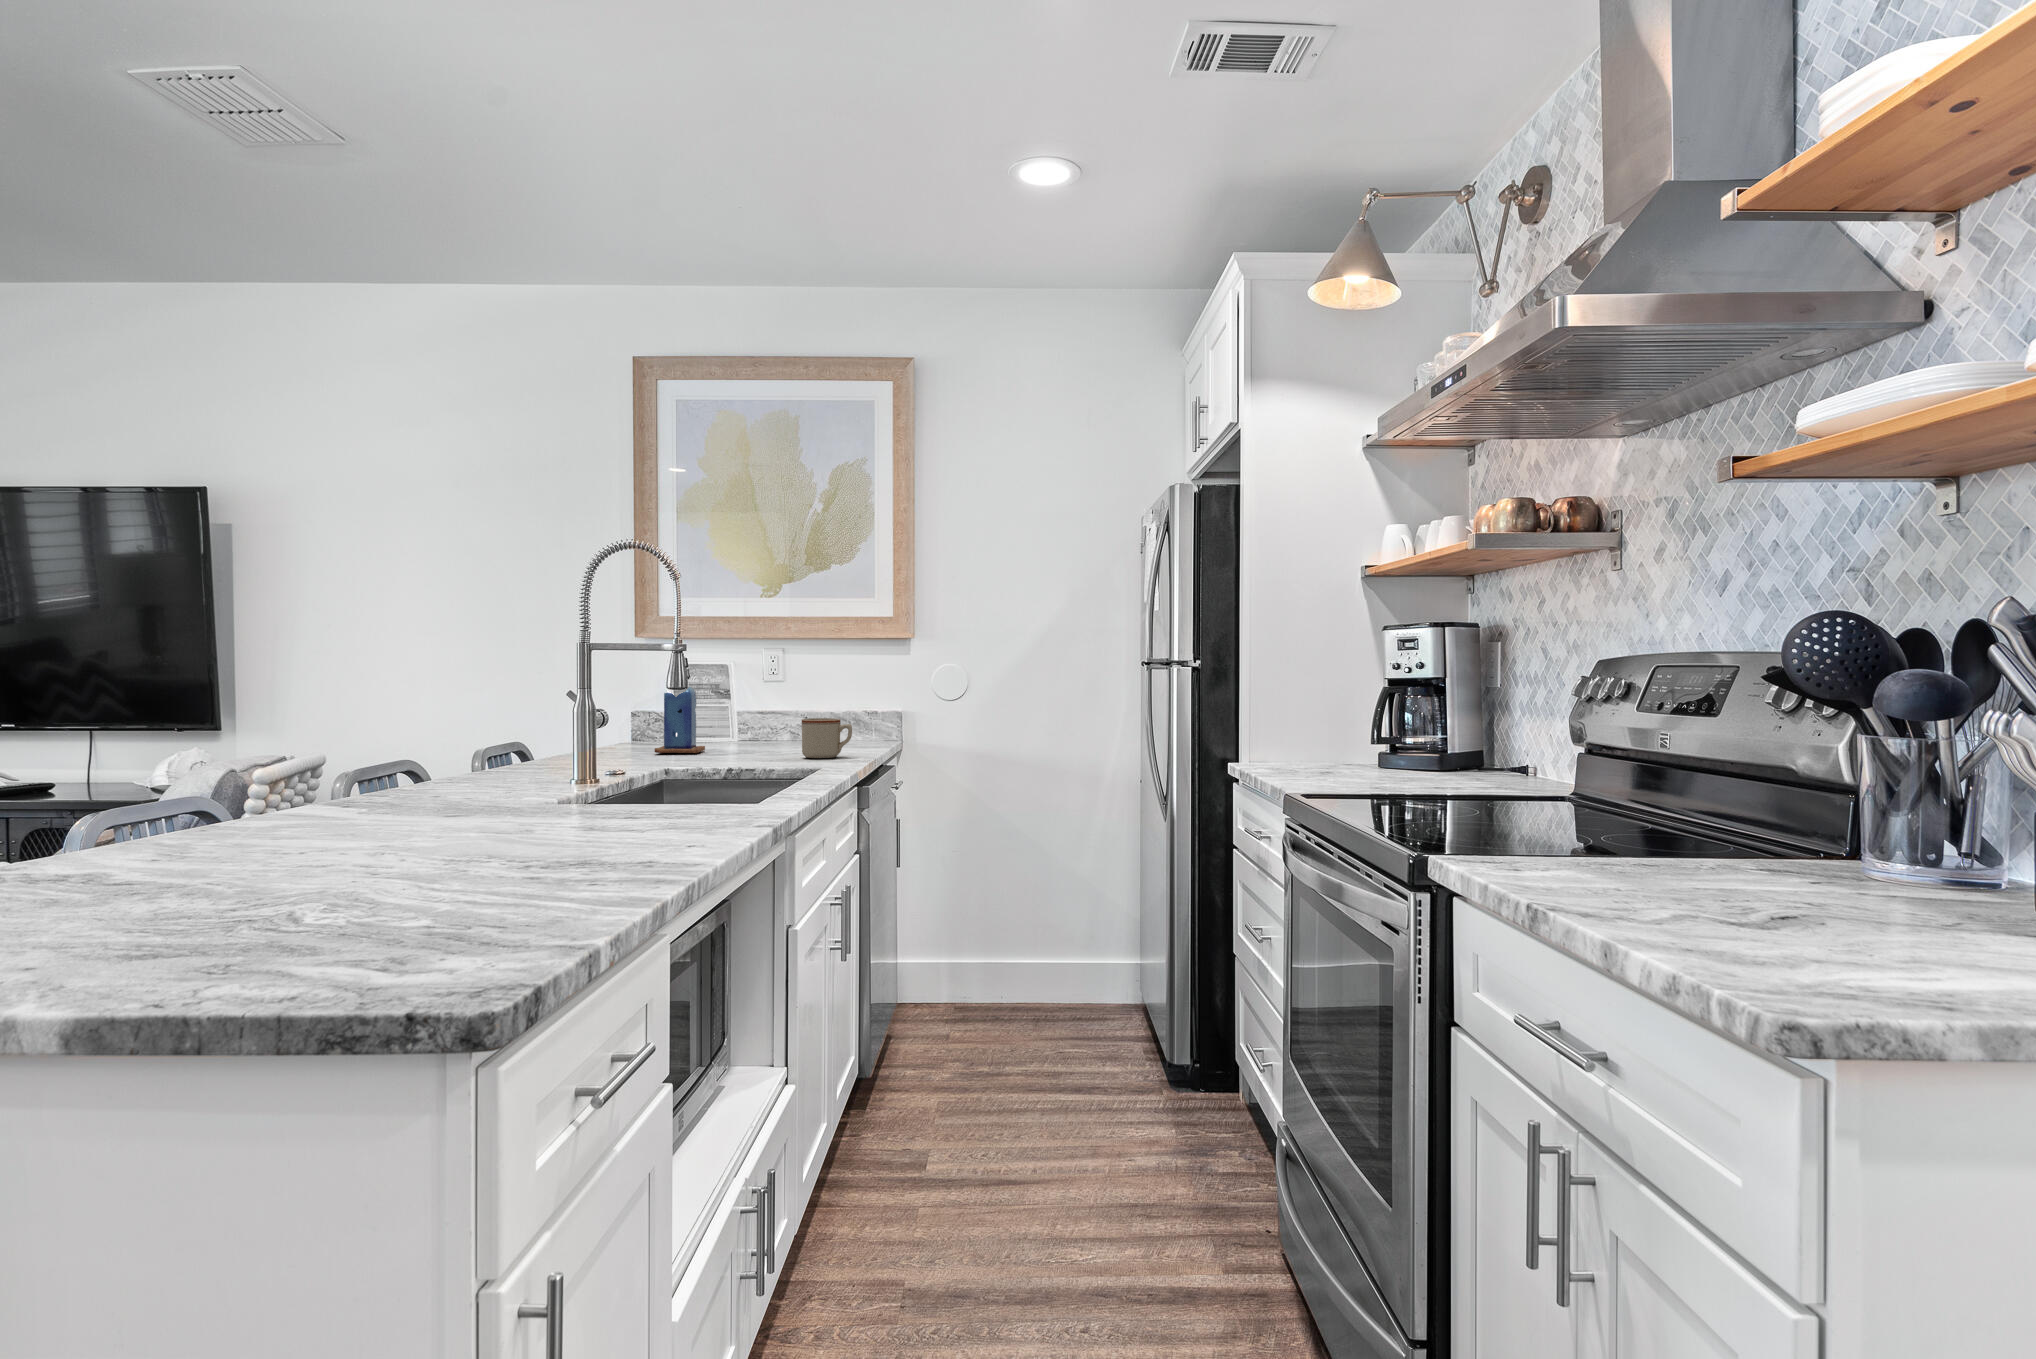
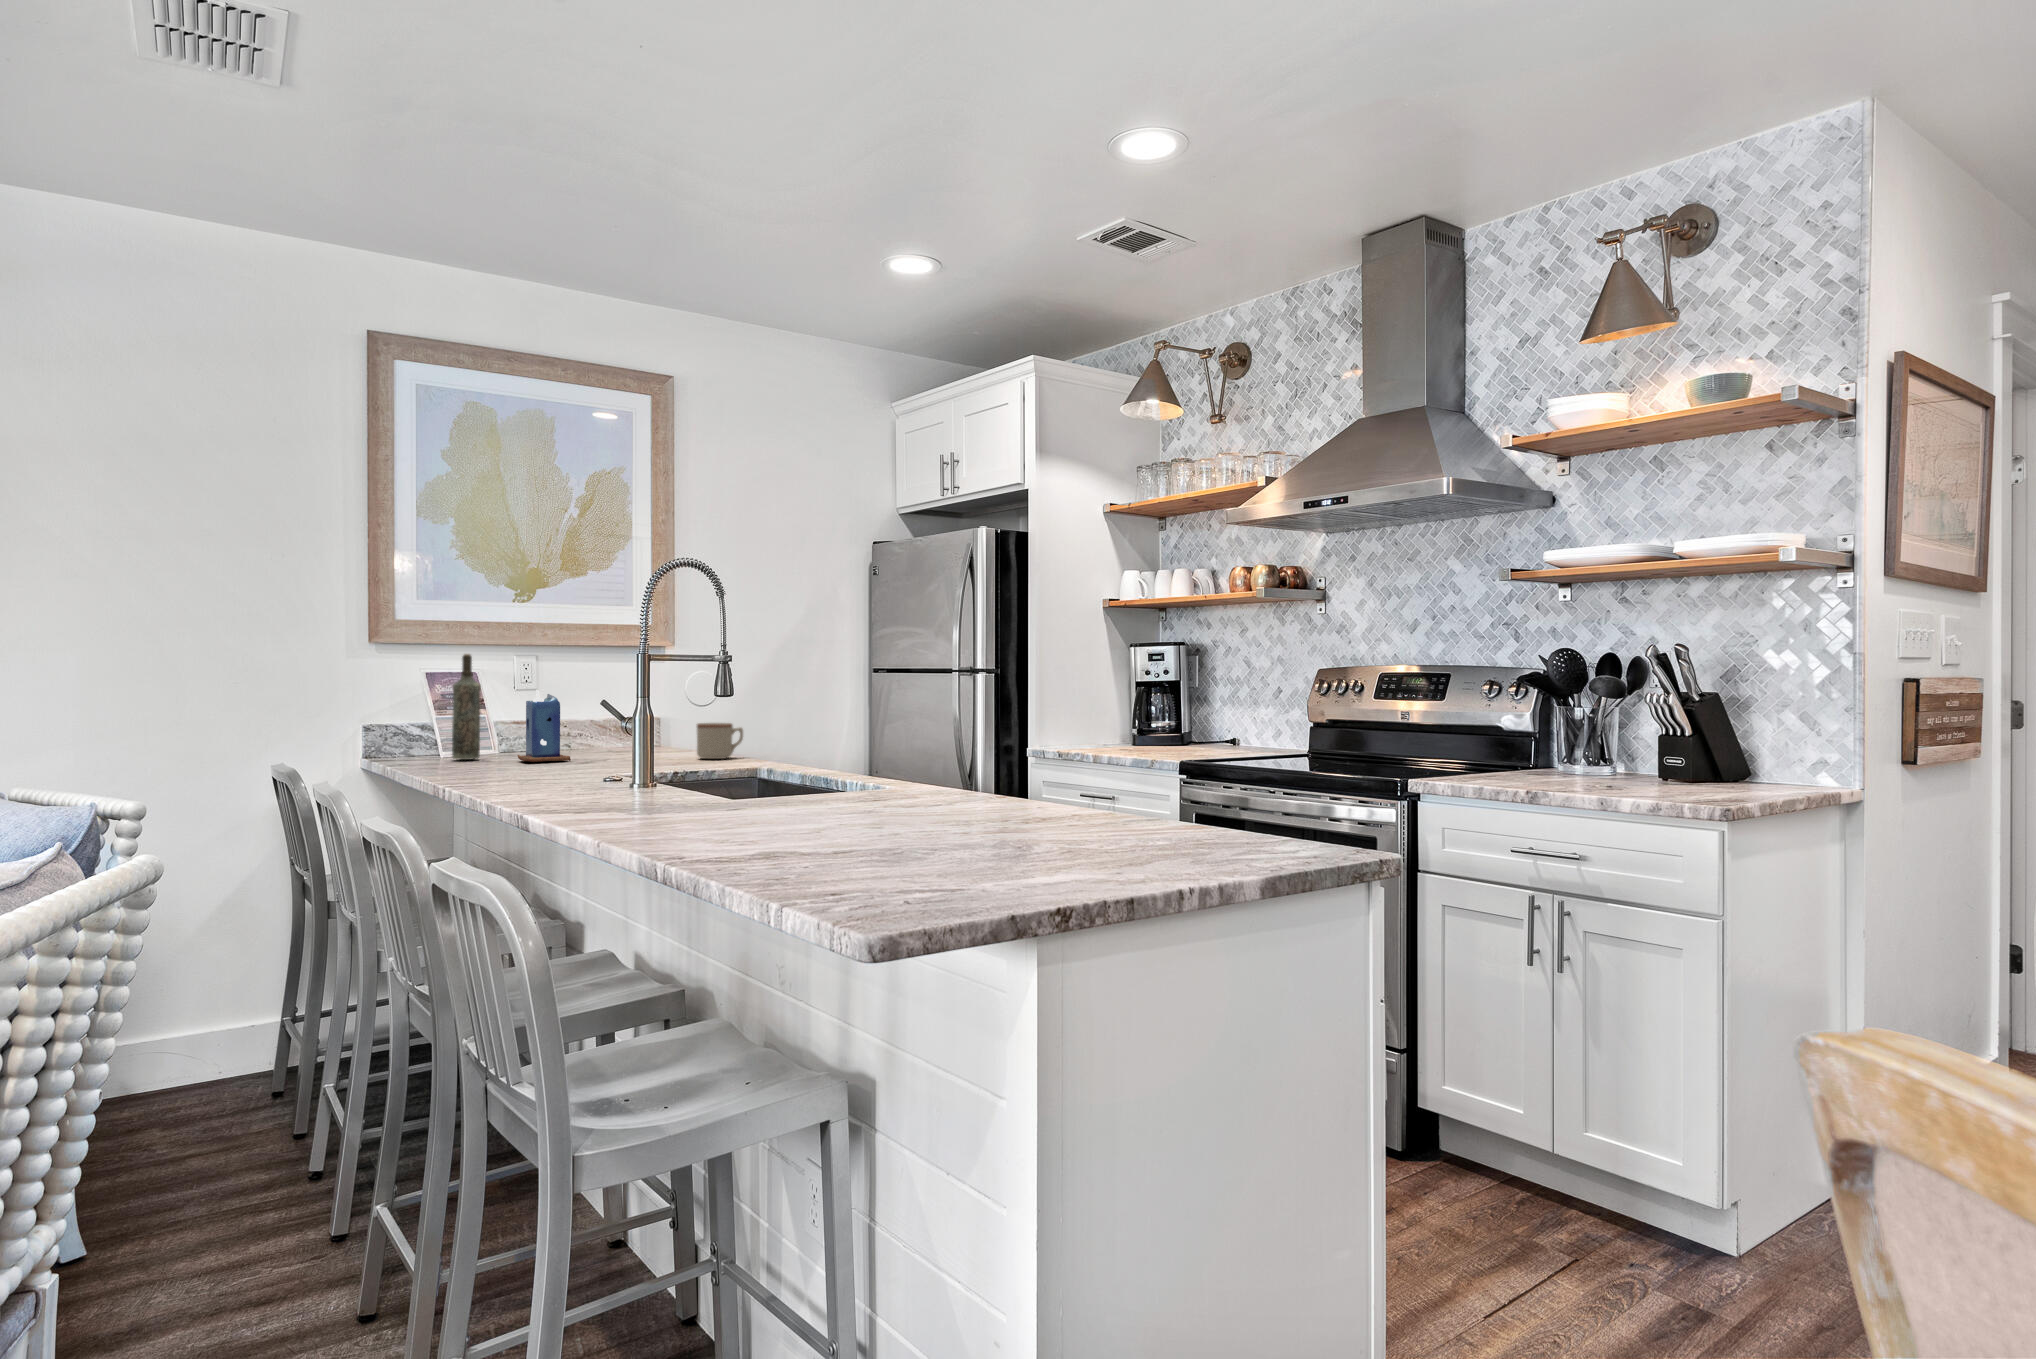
bottle: none [626,646,653,748] -> present [452,654,481,760]

